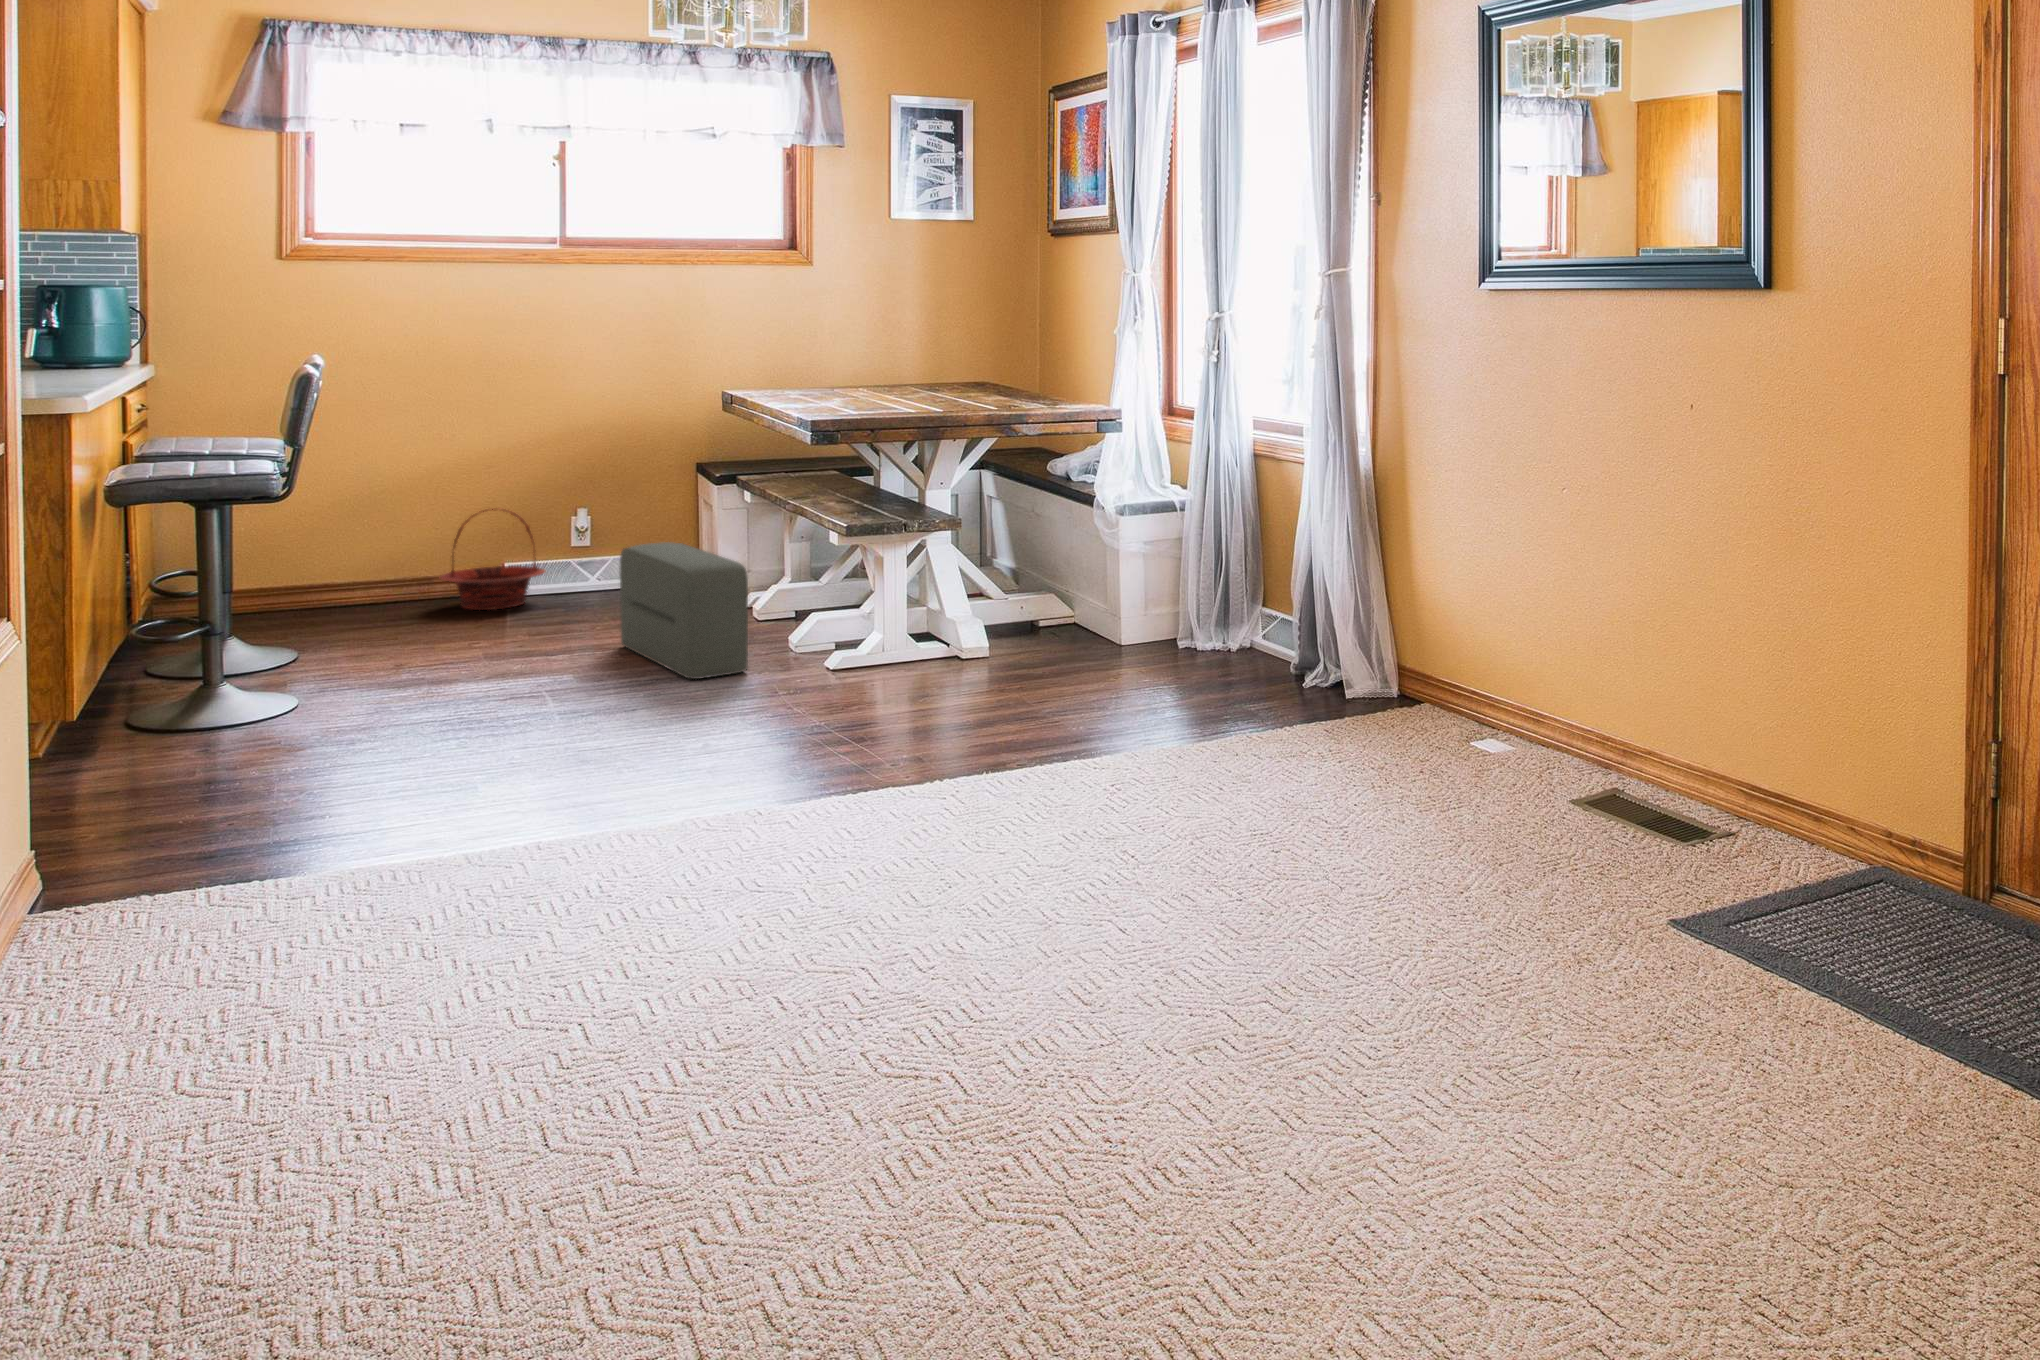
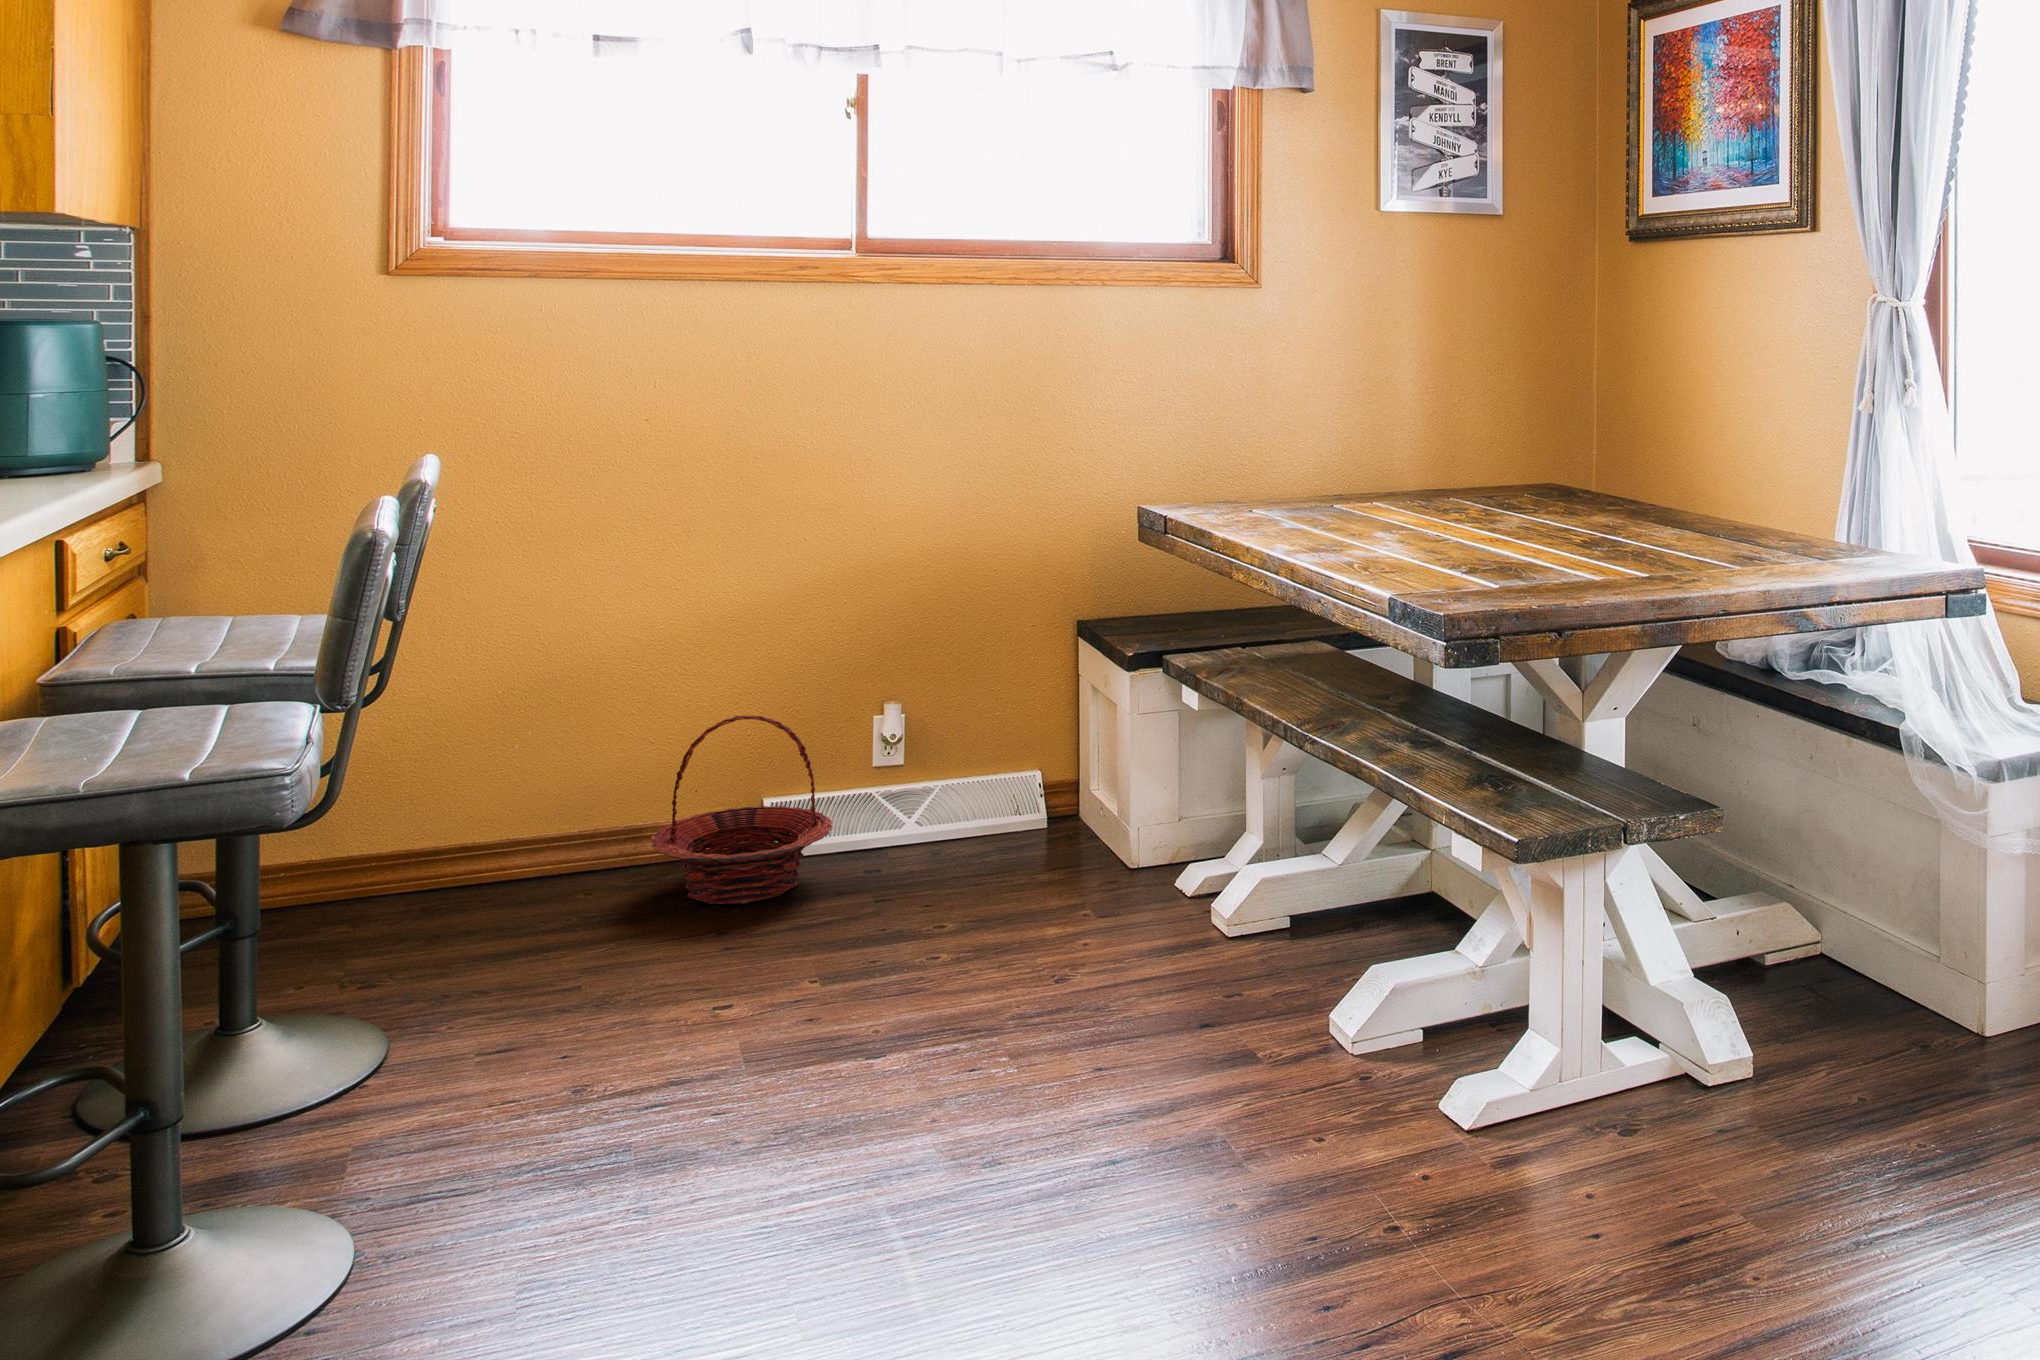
pouf: present [619,542,748,679] -> none [986,846,1287,1238]

